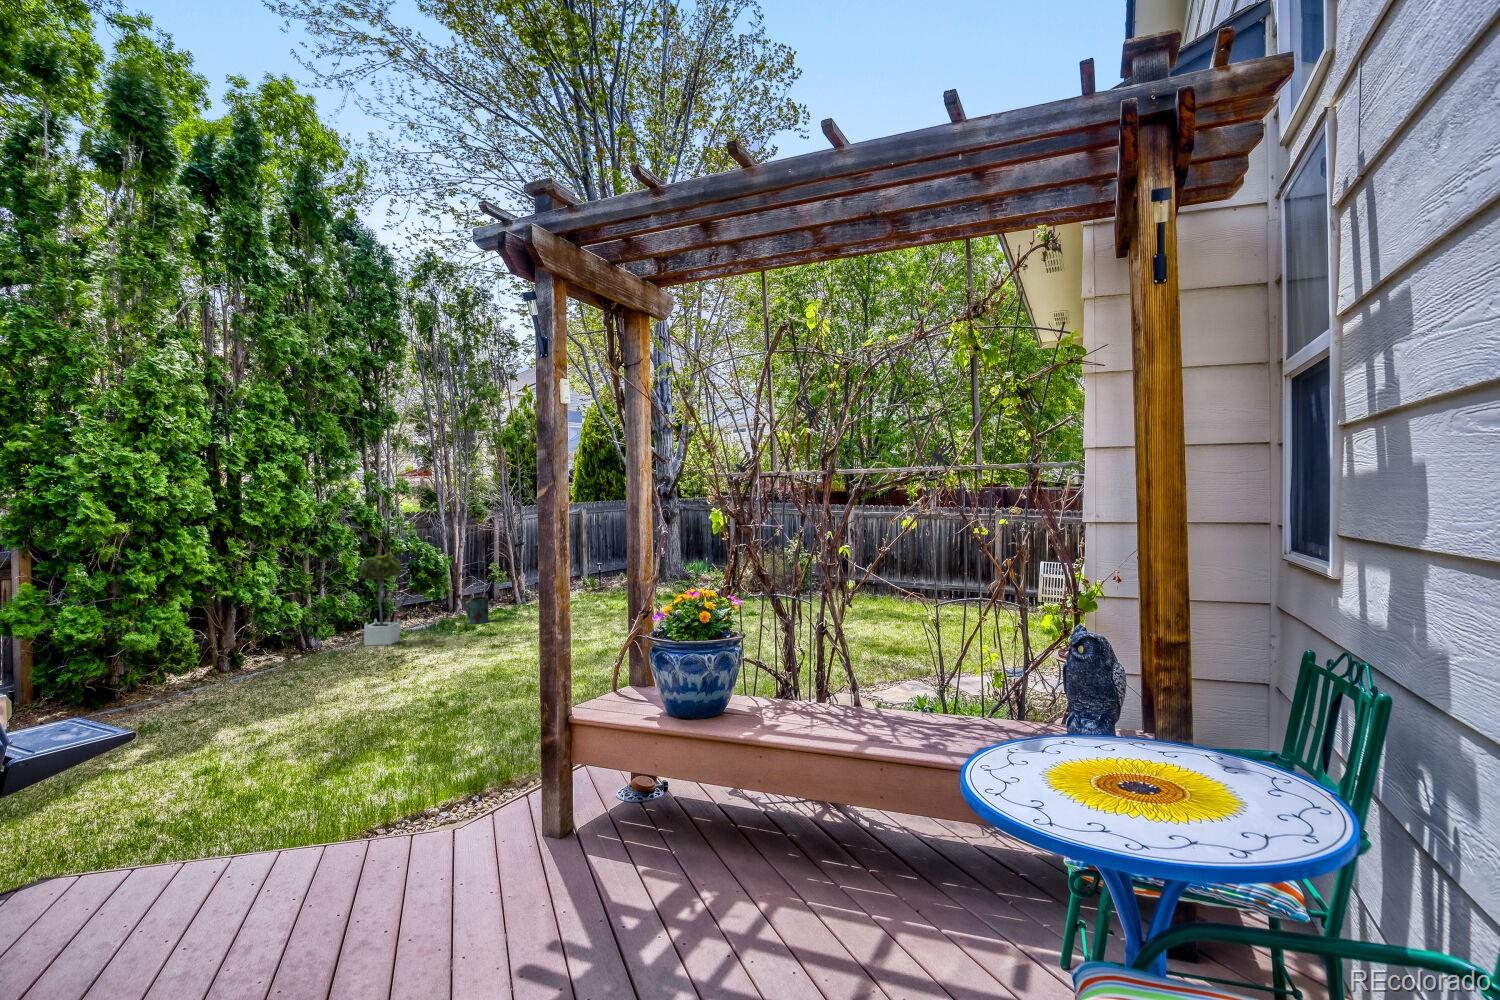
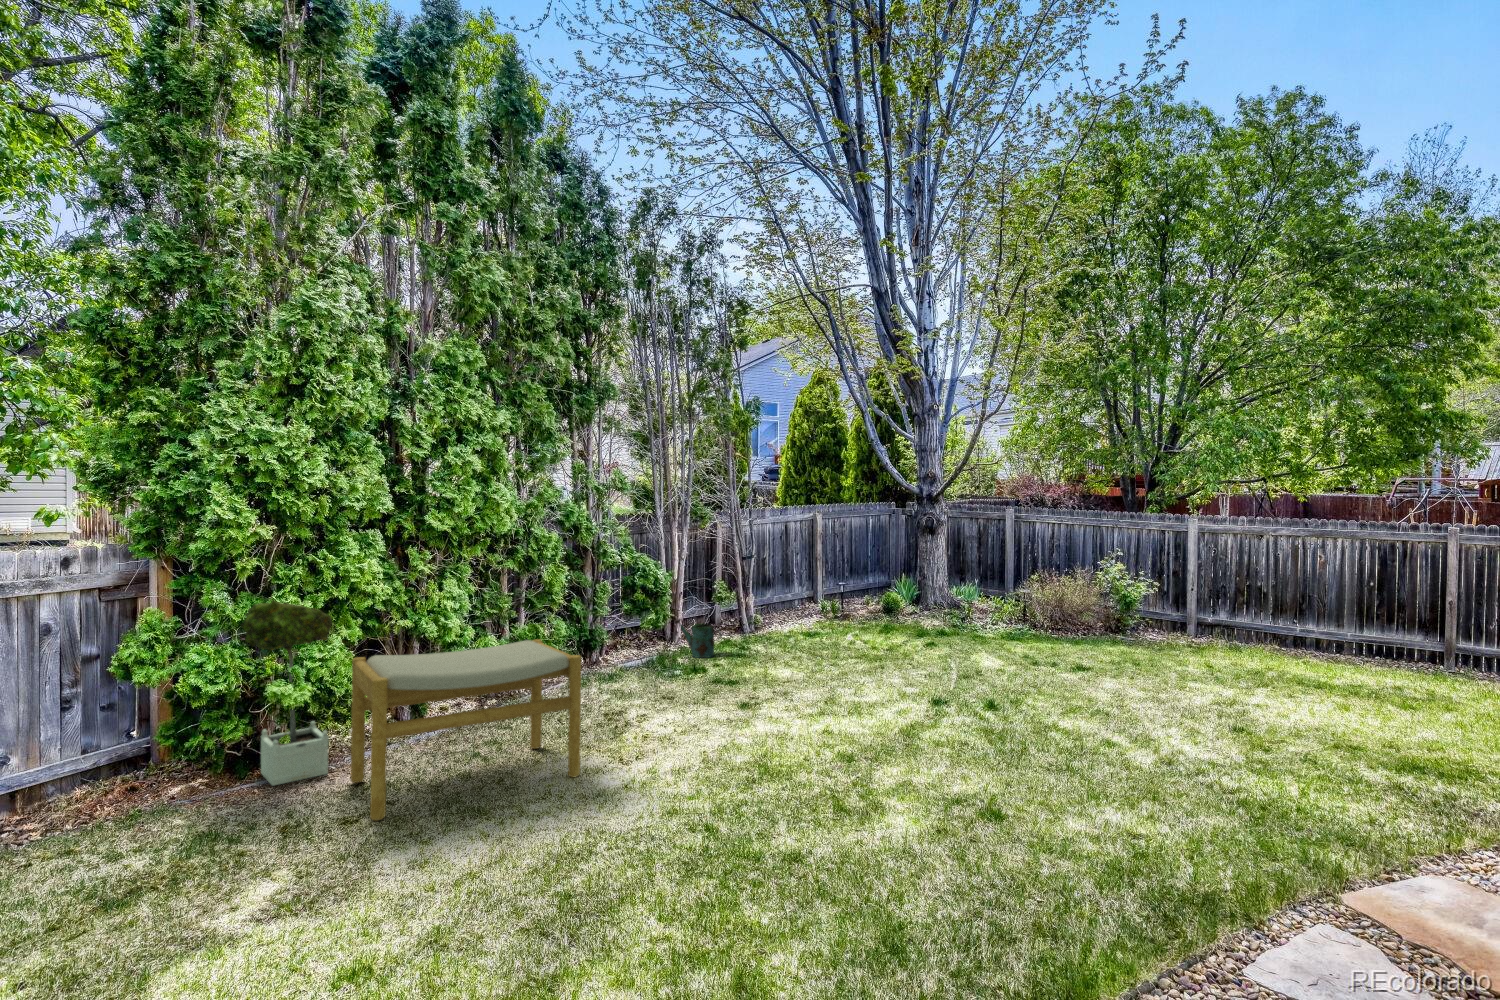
potted tree: present [359,554,401,646] -> present [241,600,332,785]
footstool: none [192,600,363,711] -> present [351,639,581,821]

